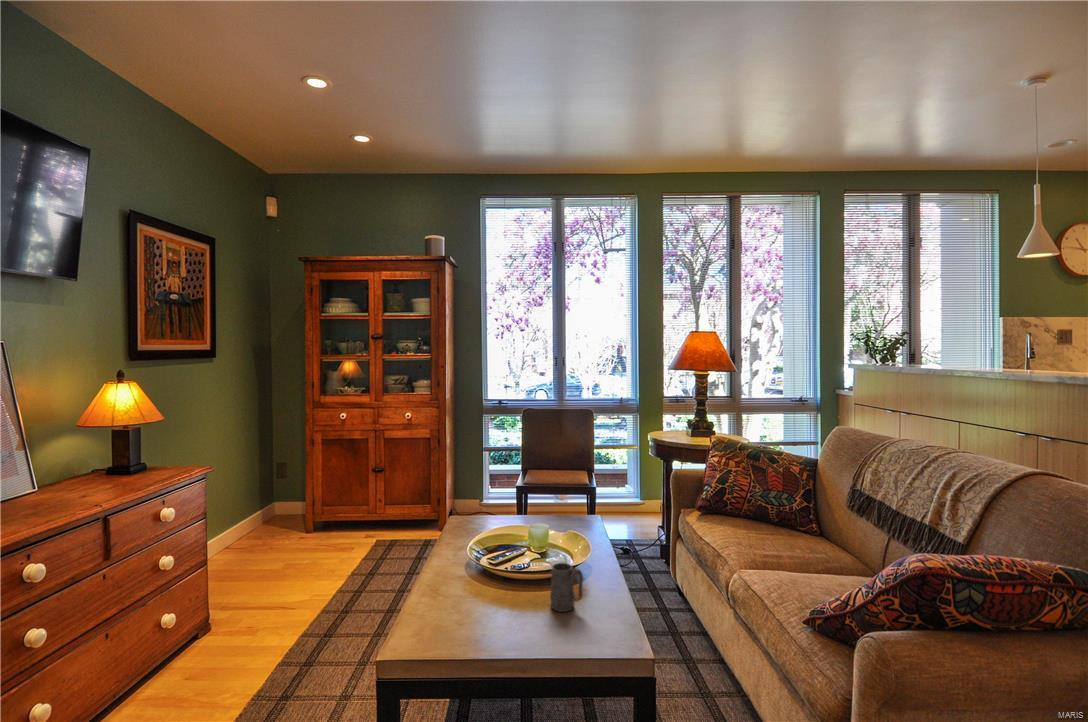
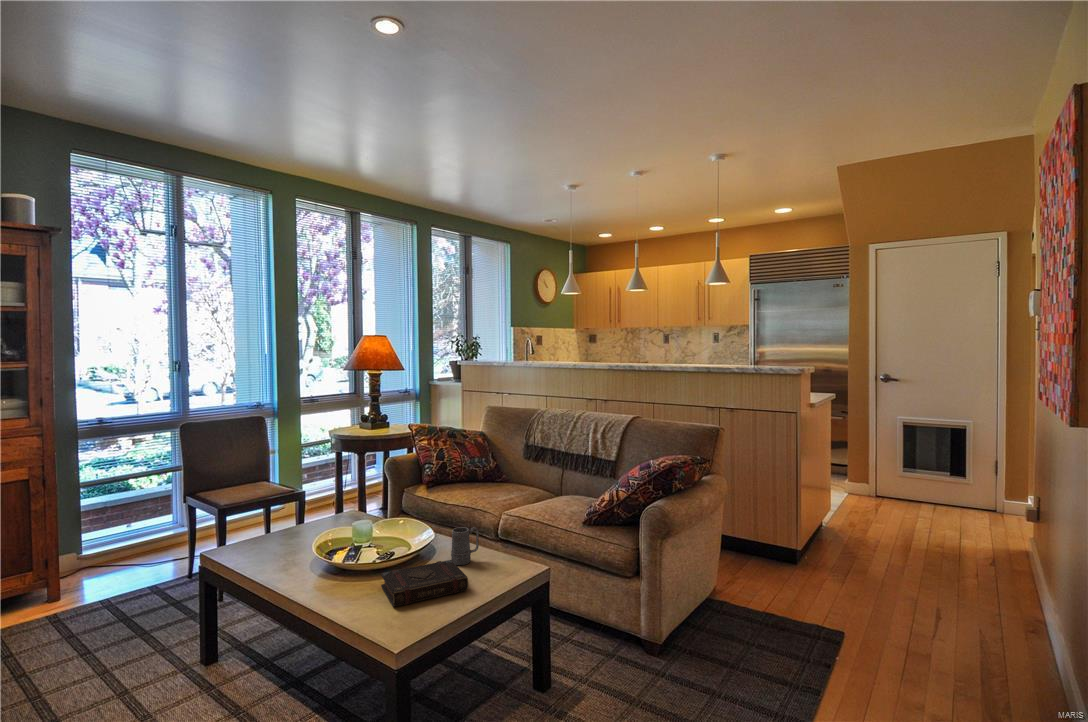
book: none [425,582,530,640] -> present [381,560,468,607]

